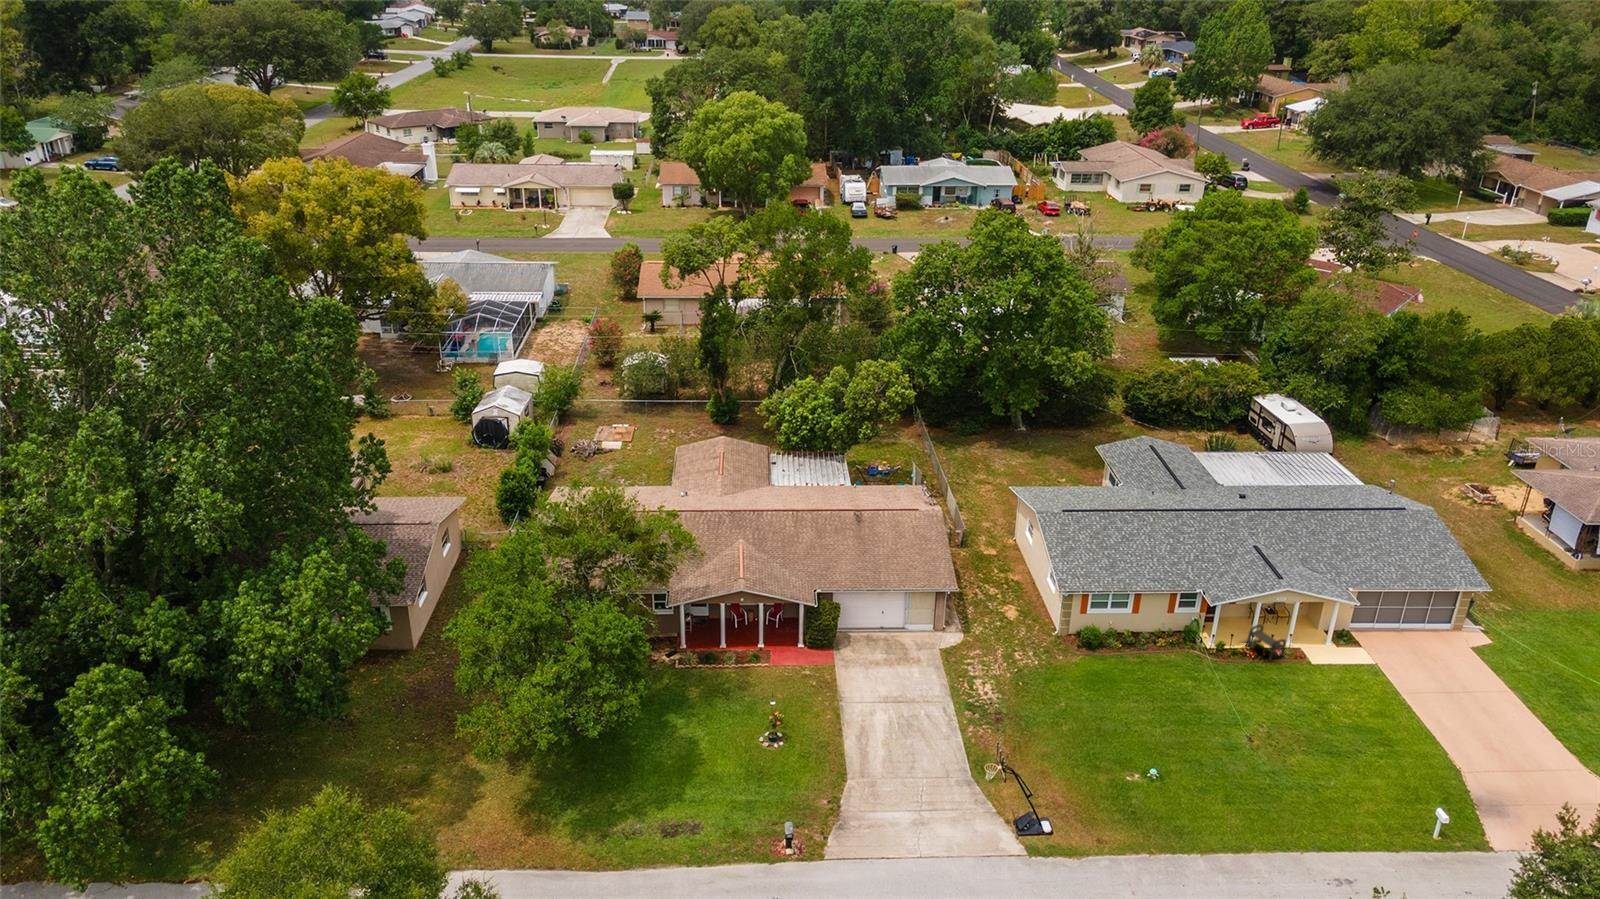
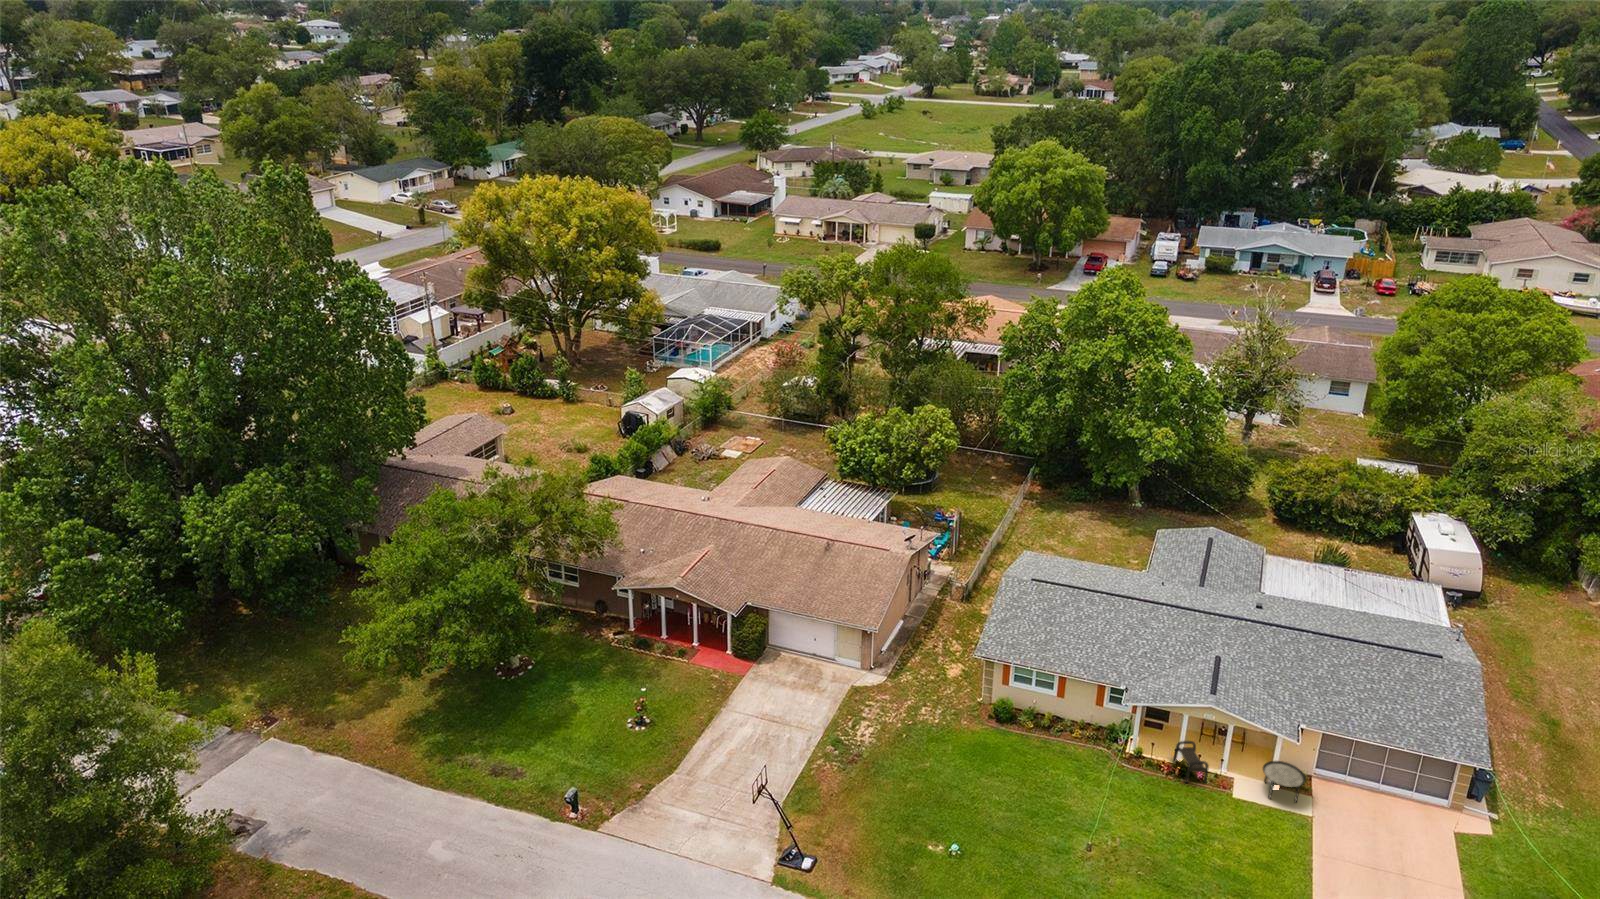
round table: none [1321,624,1361,658] -> present [1263,761,1306,802]

